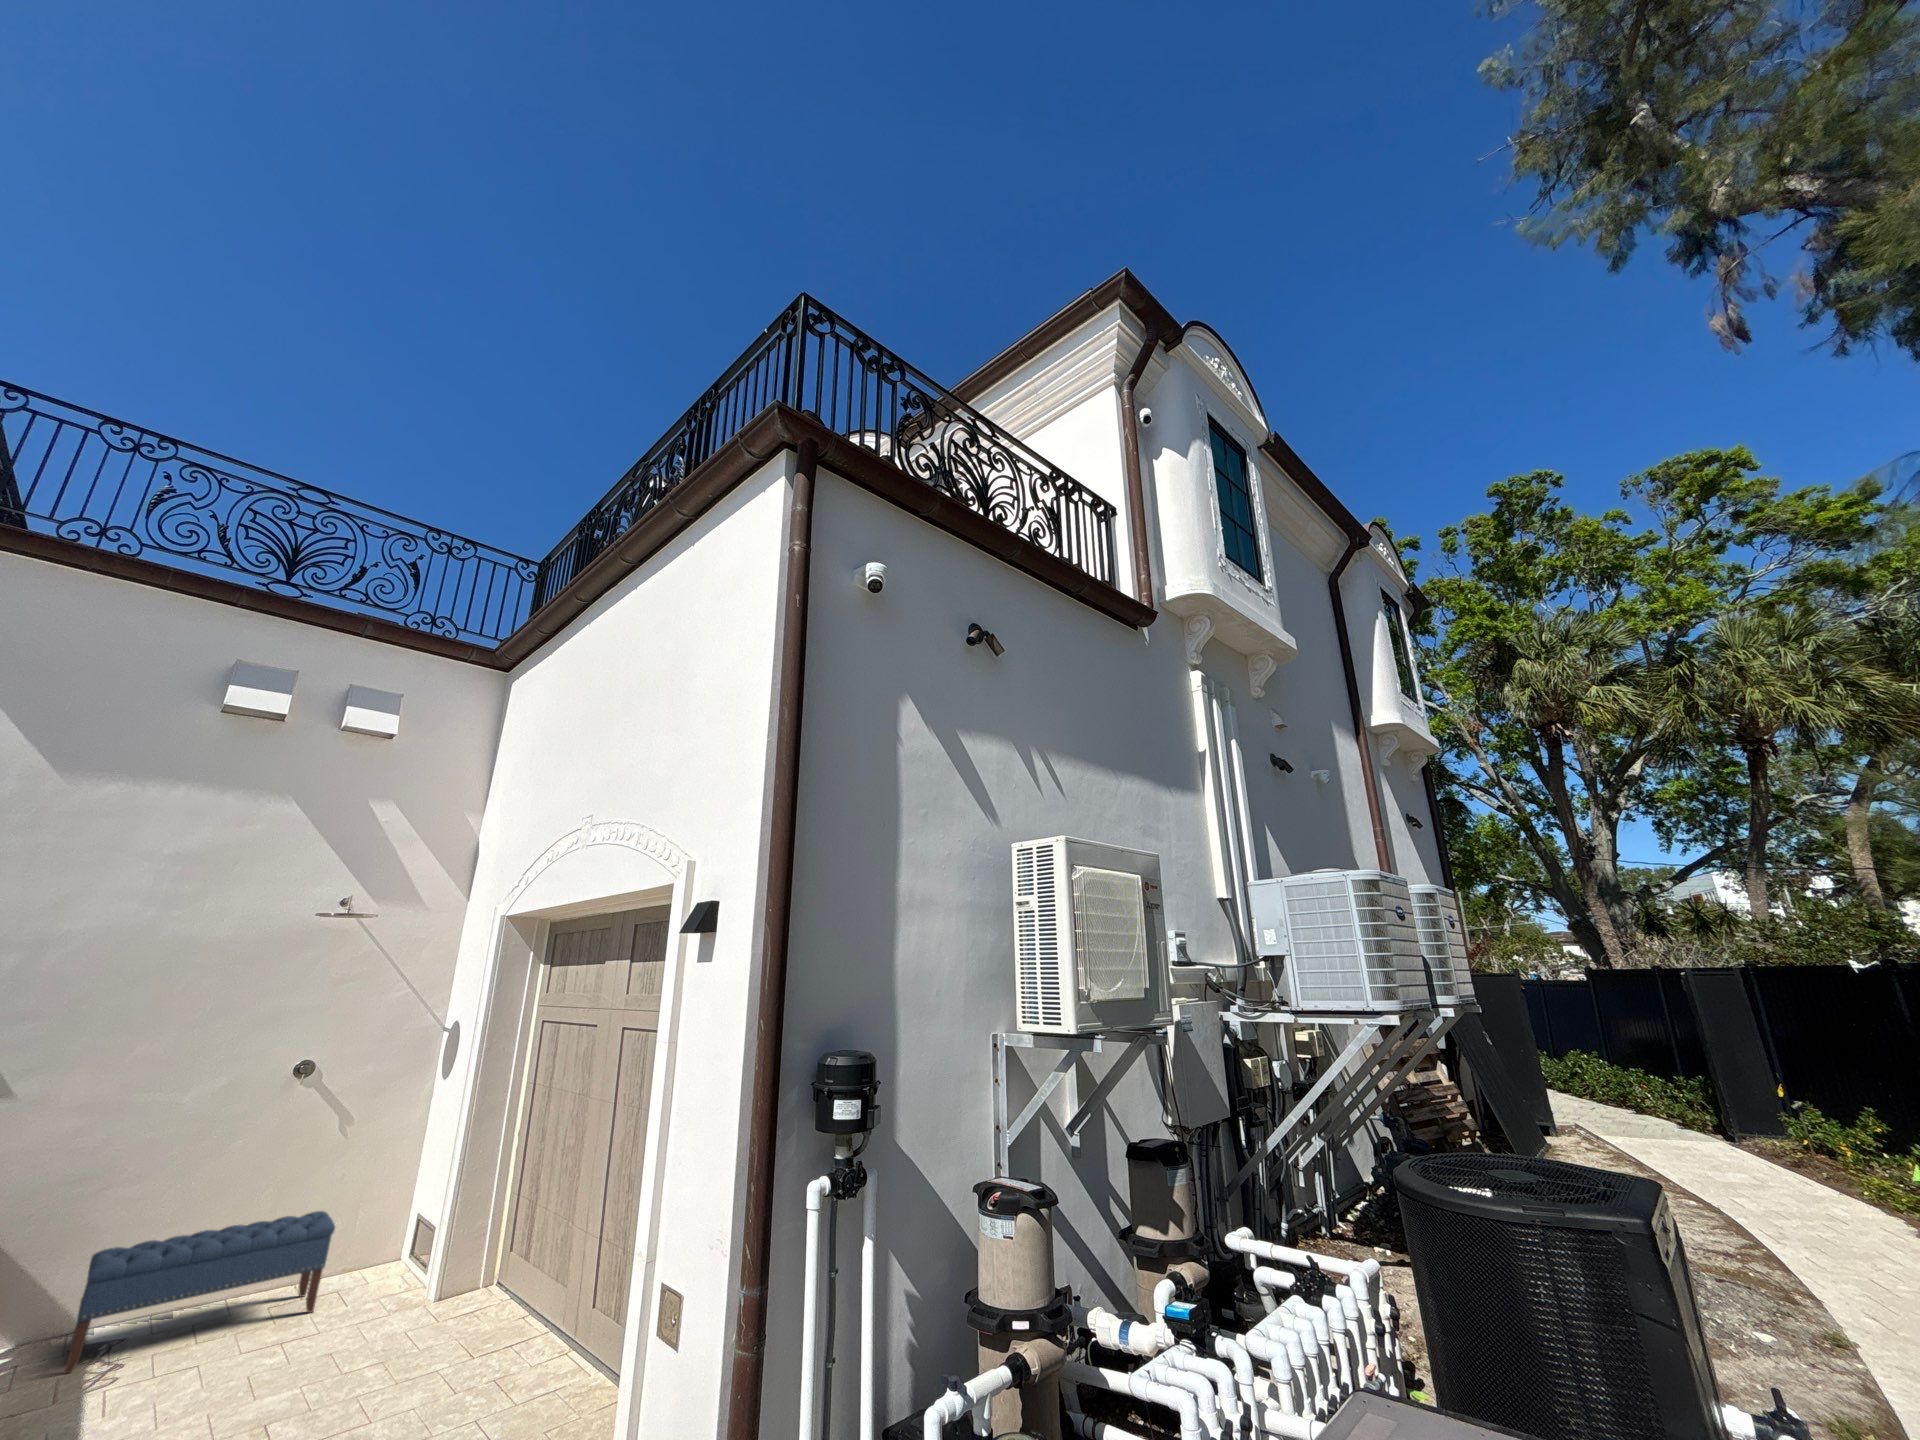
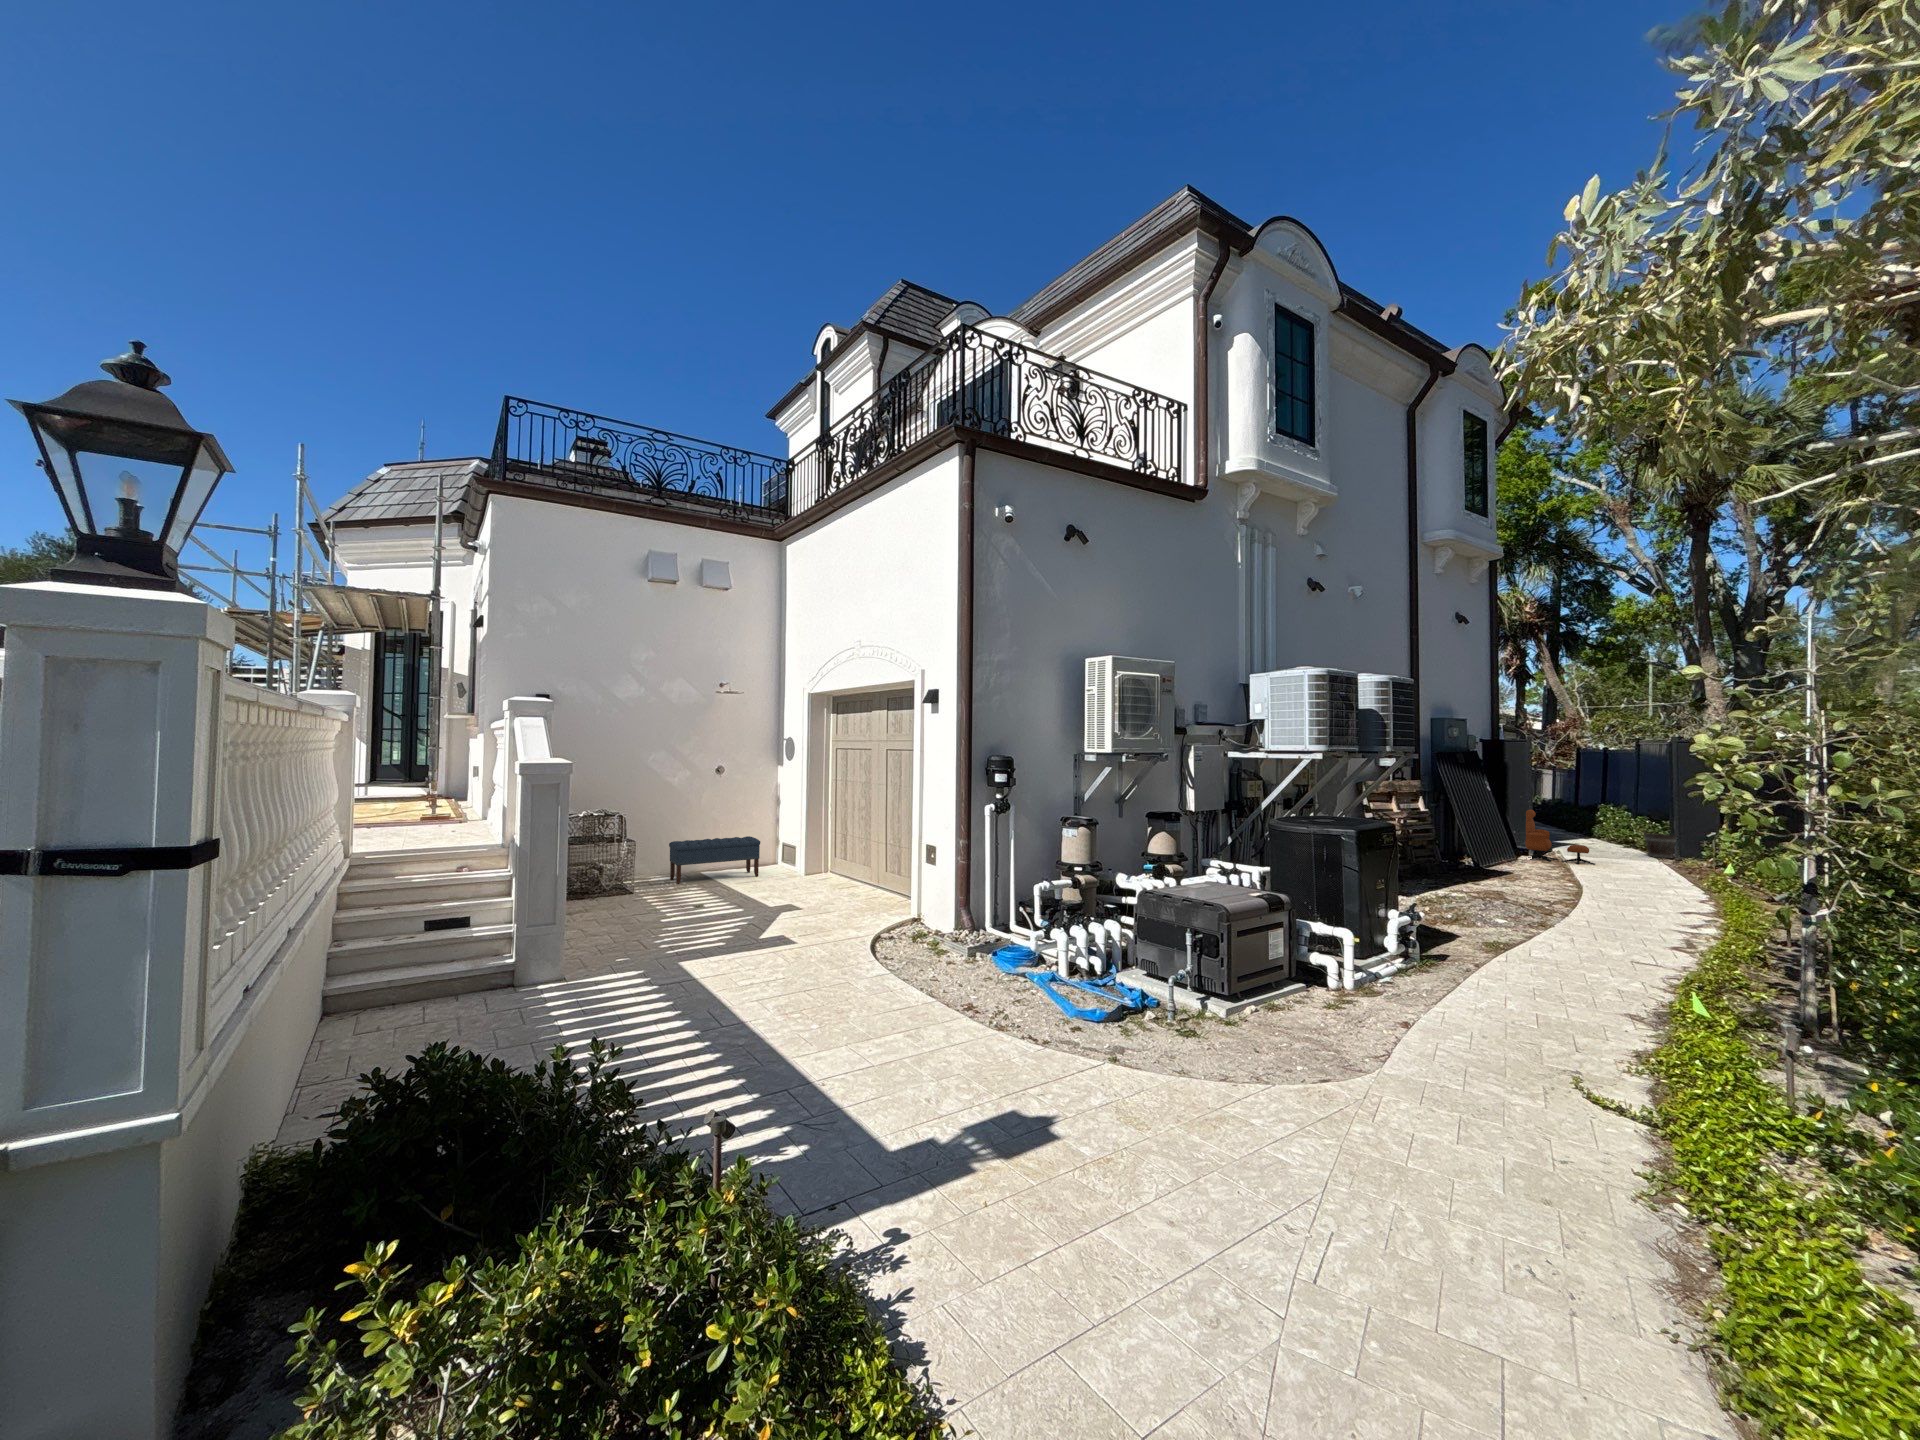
lounge chair: none [1526,1066,1633,1146] -> present [1525,810,1595,865]
bucket: none [1645,1088,1689,1126] -> present [1644,832,1677,858]

